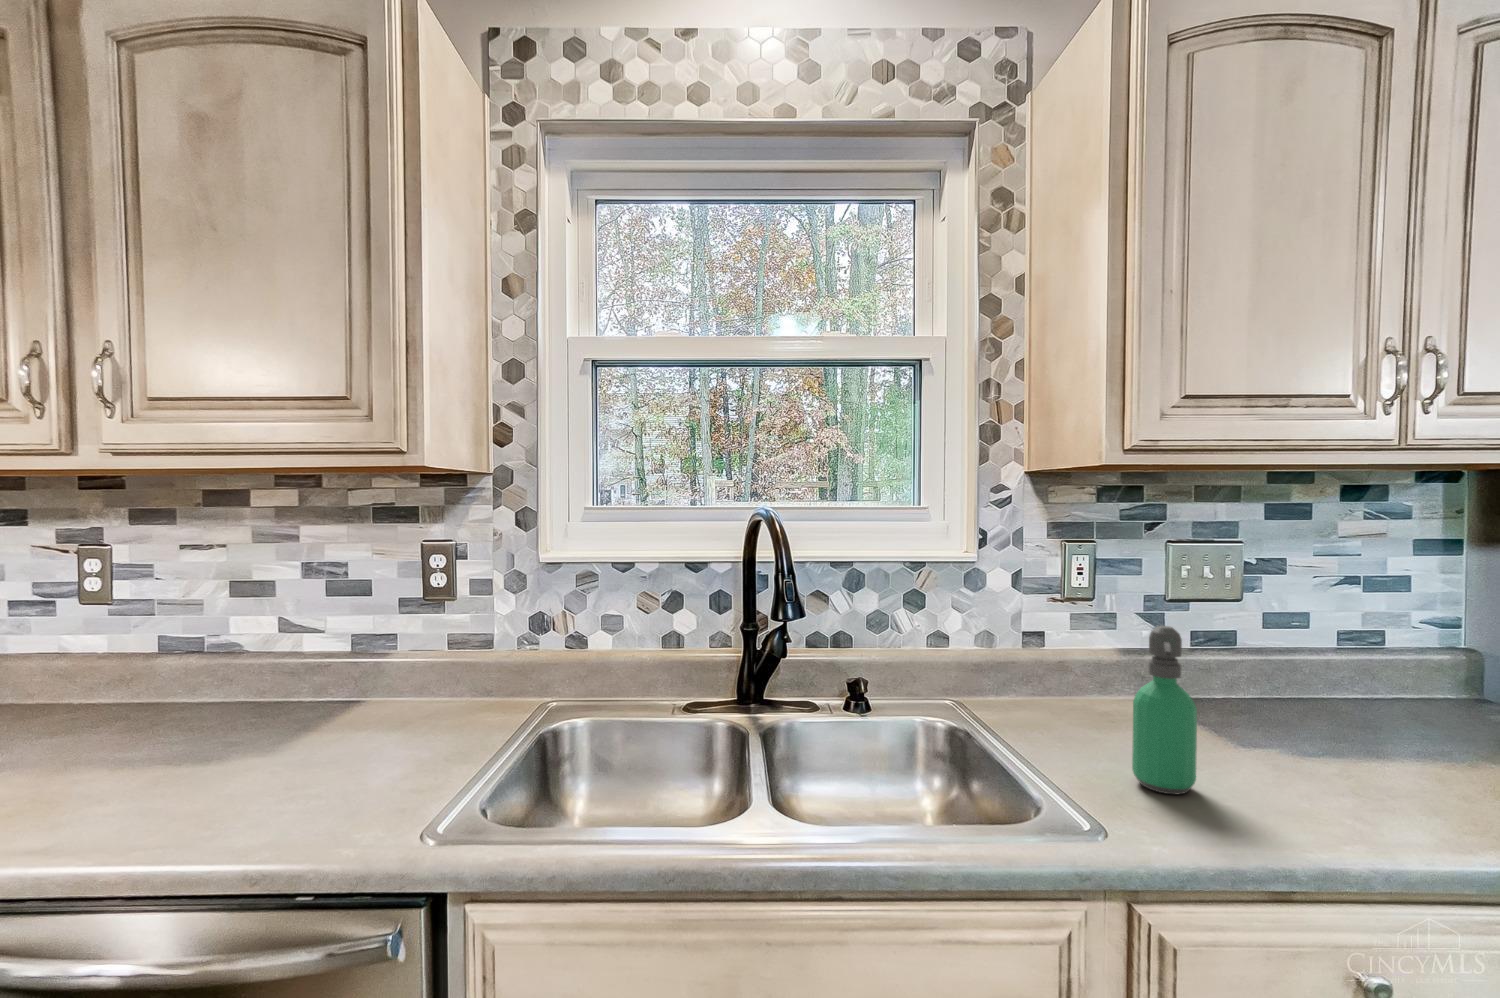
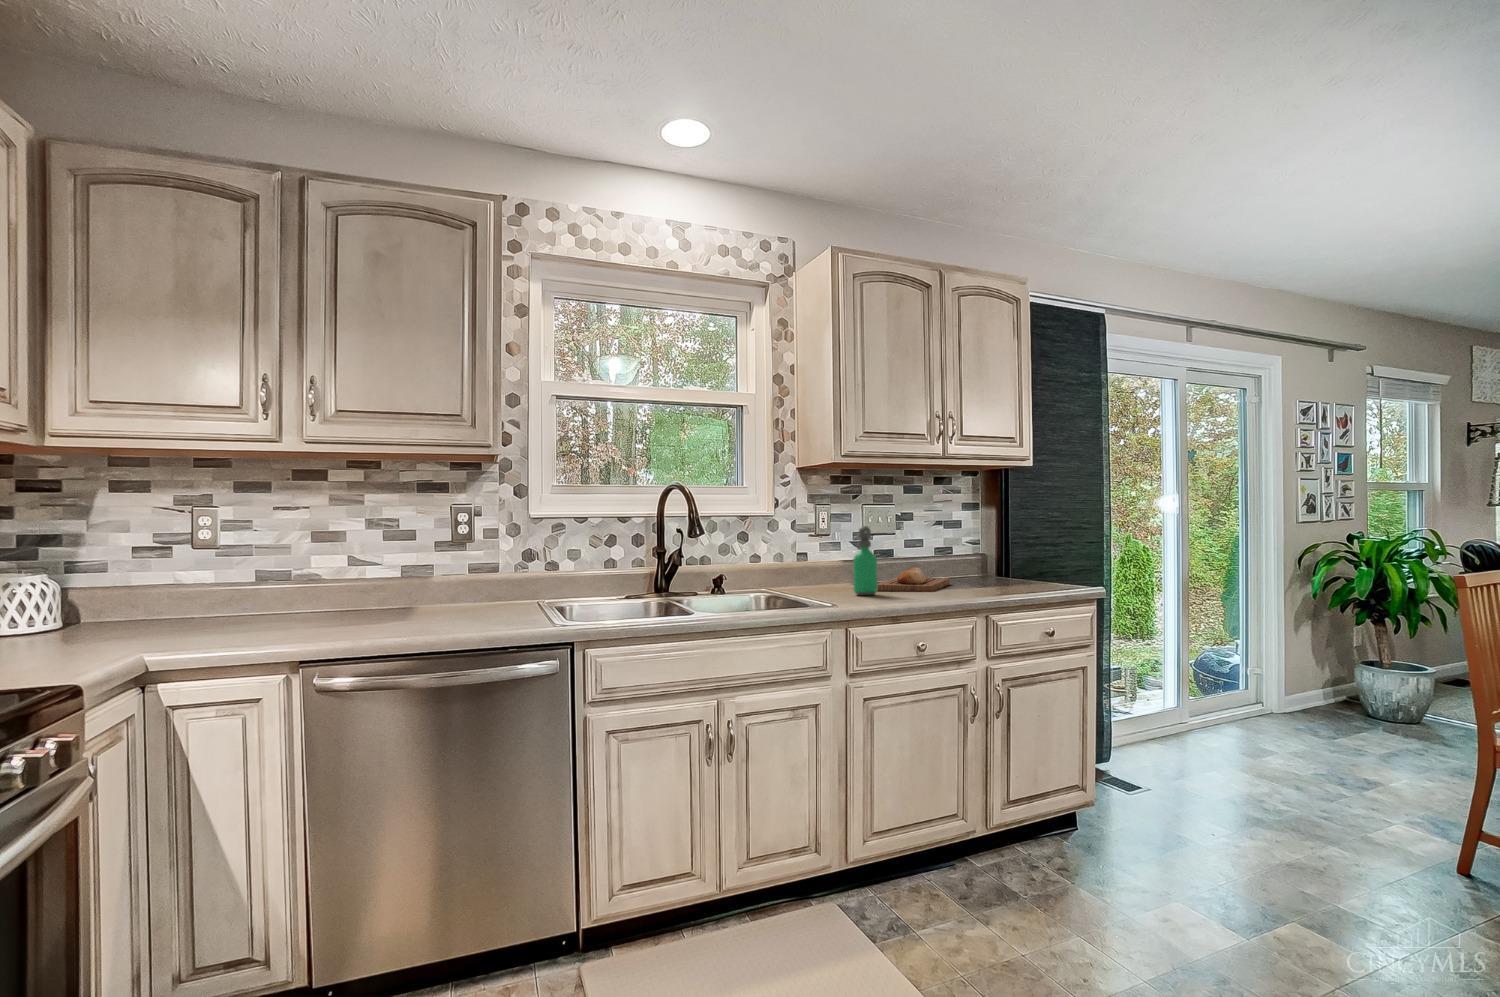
bread loaf: none [1187,690,1387,793] -> present [877,568,950,592]

